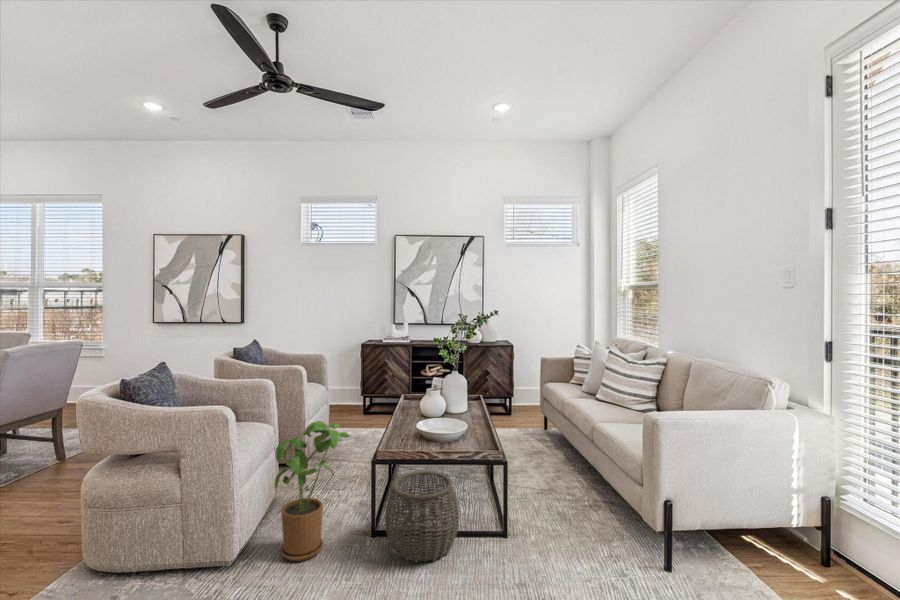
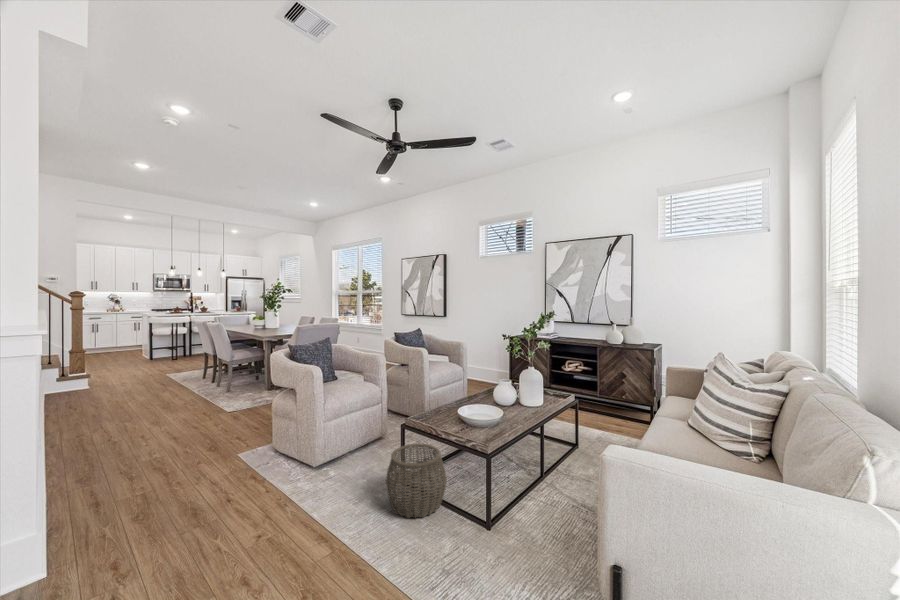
house plant: present [275,421,351,561] -> none [328,390,382,483]

